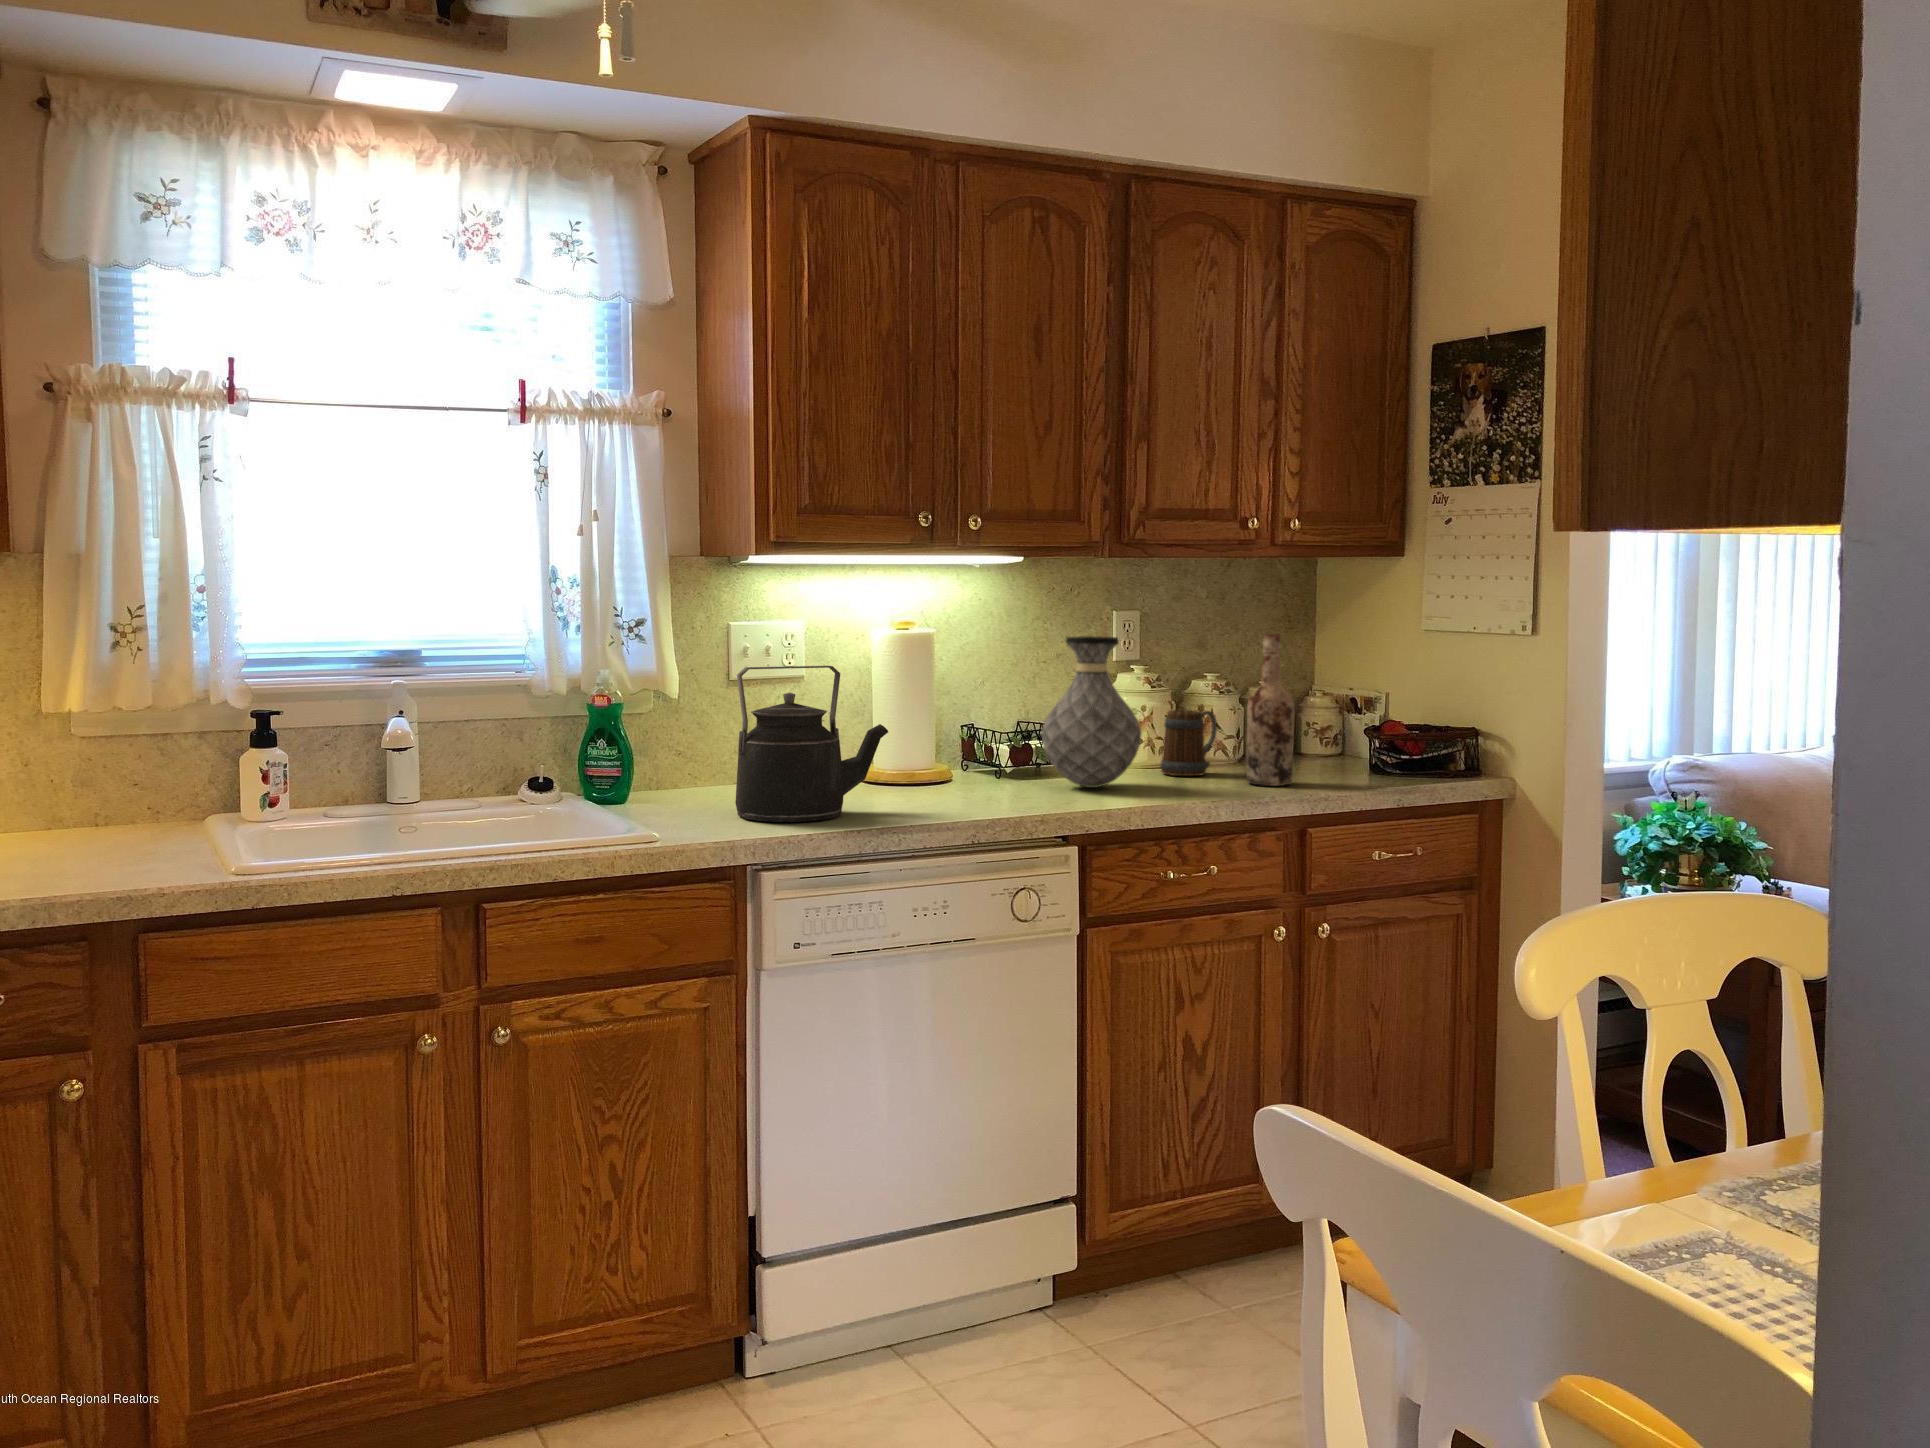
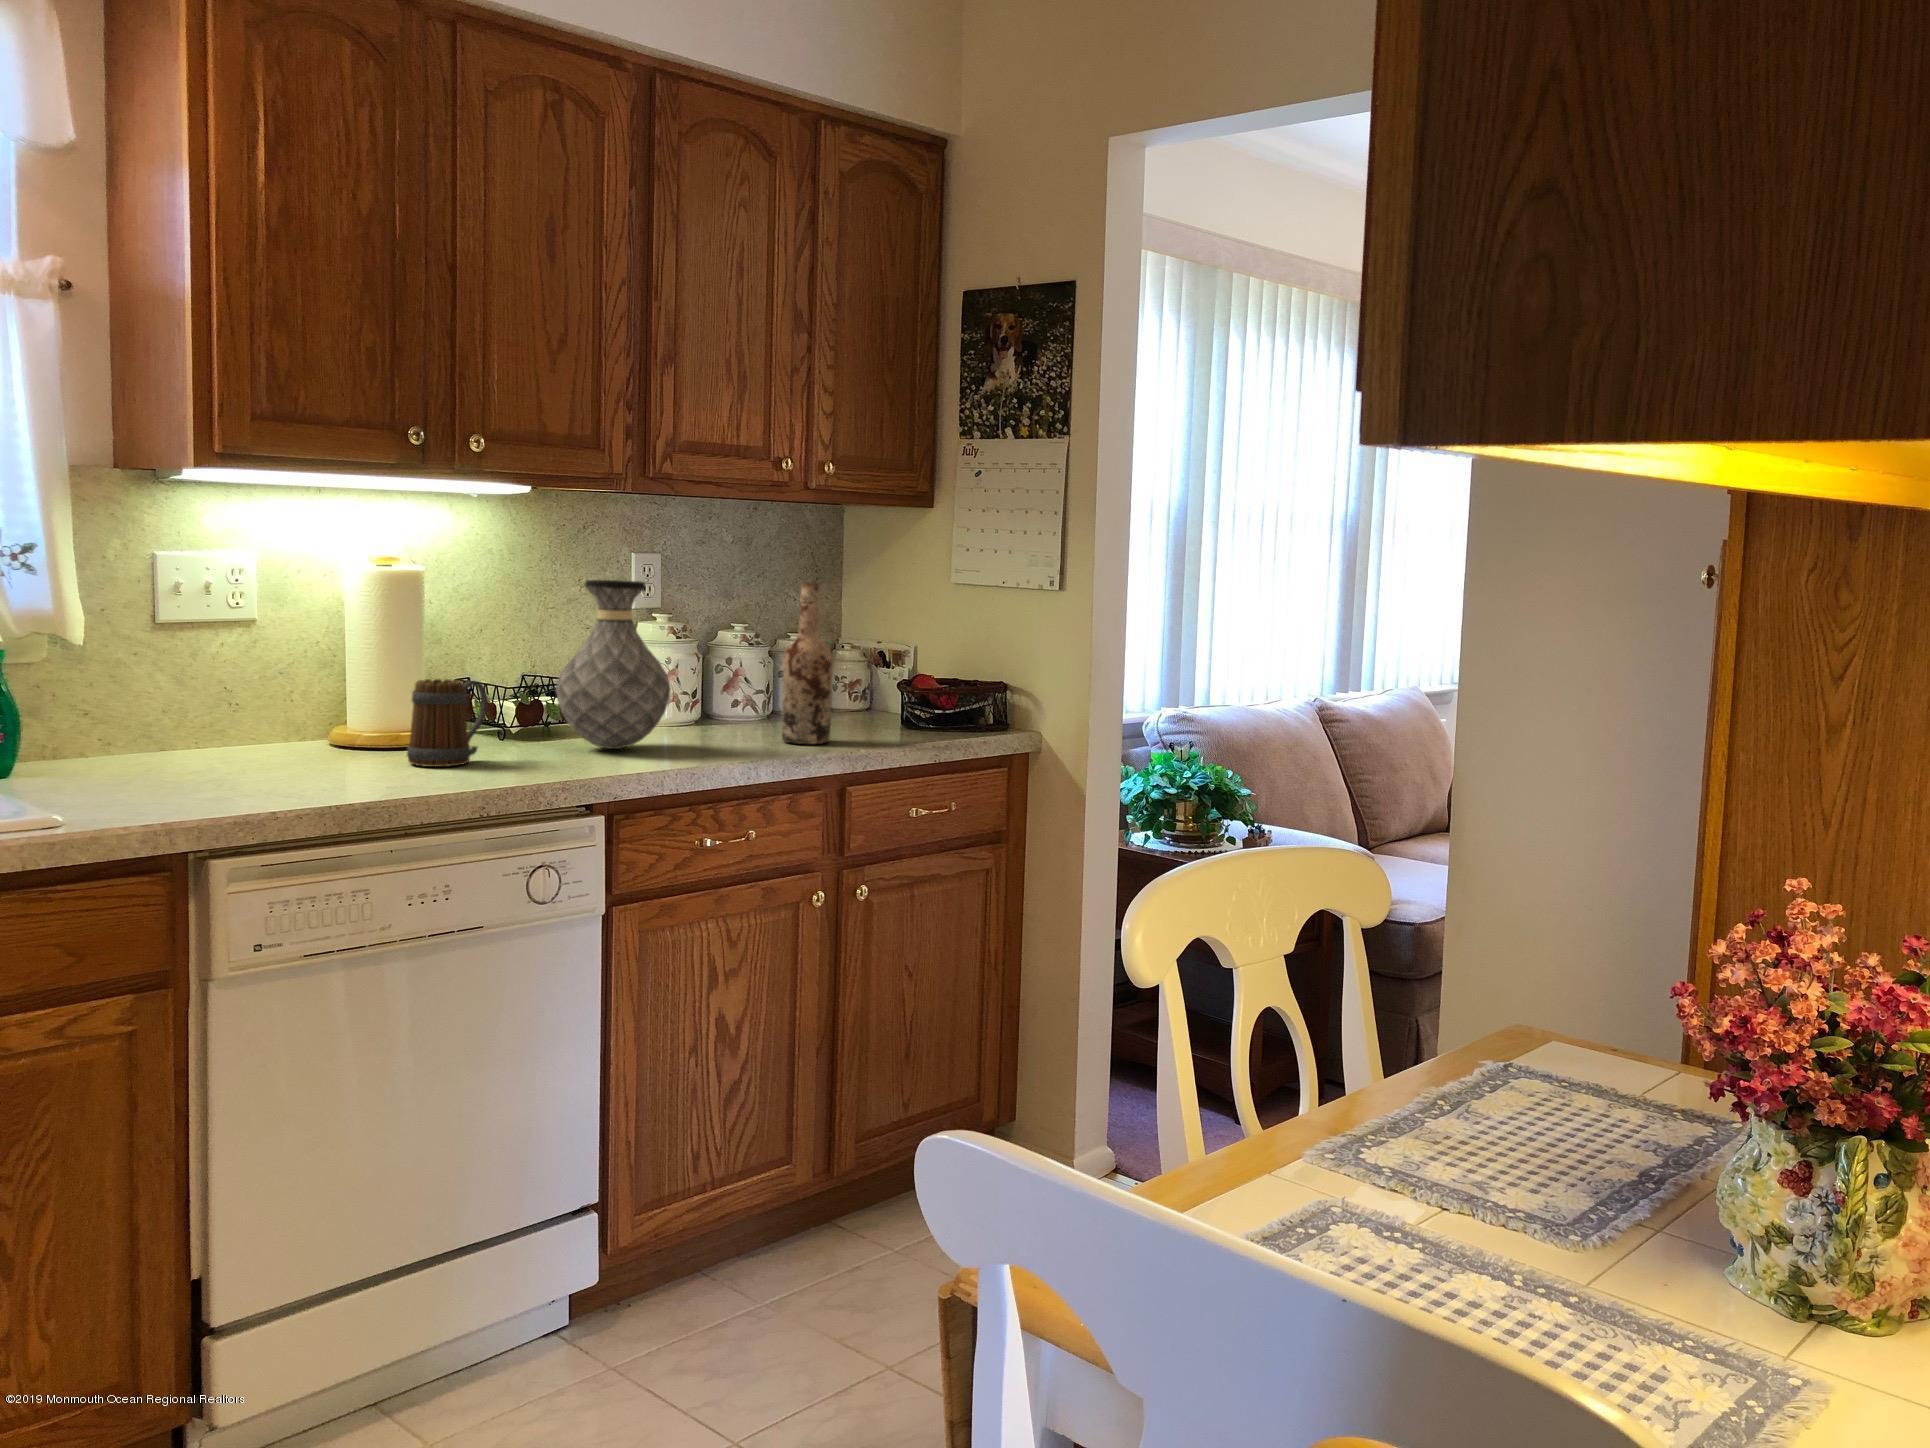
kettle: present [735,666,888,822] -> none [169,607,373,799]
mug: present [1160,710,1217,776] -> present [407,679,488,767]

